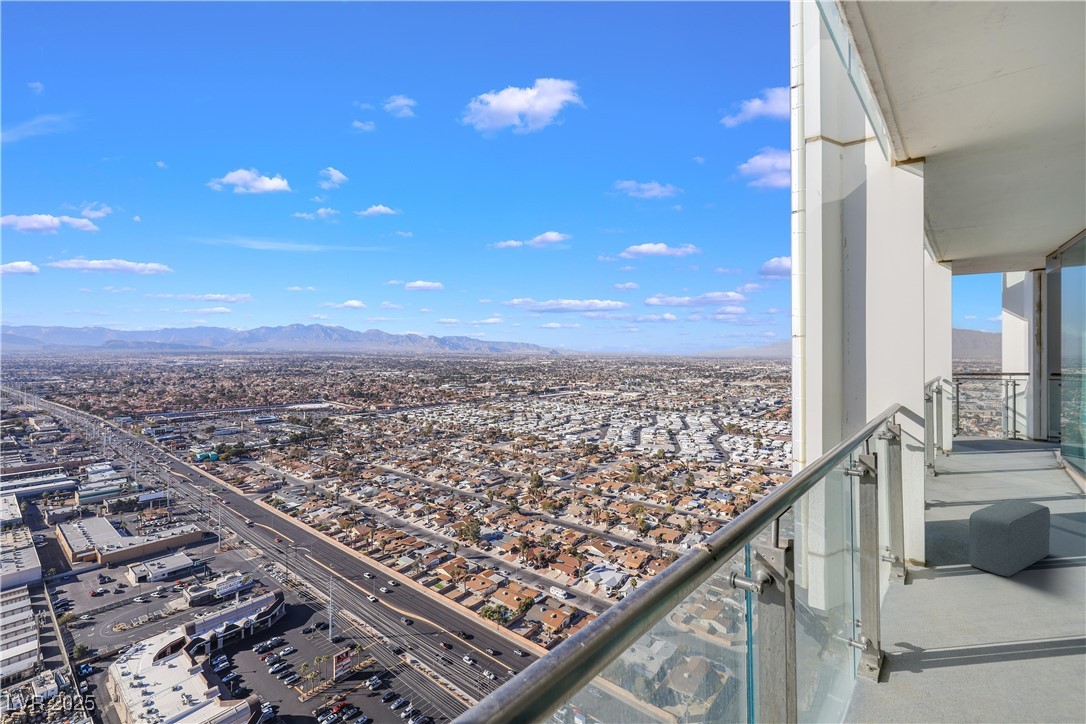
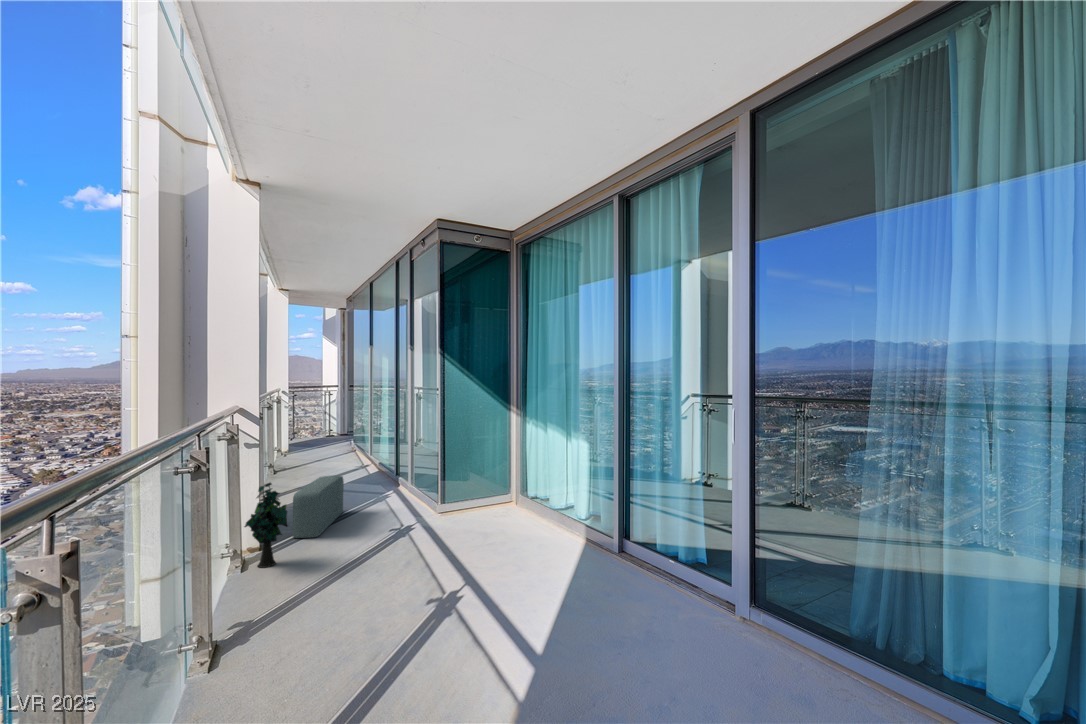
decorative plant: none [908,494,964,590] -> present [244,483,287,568]

